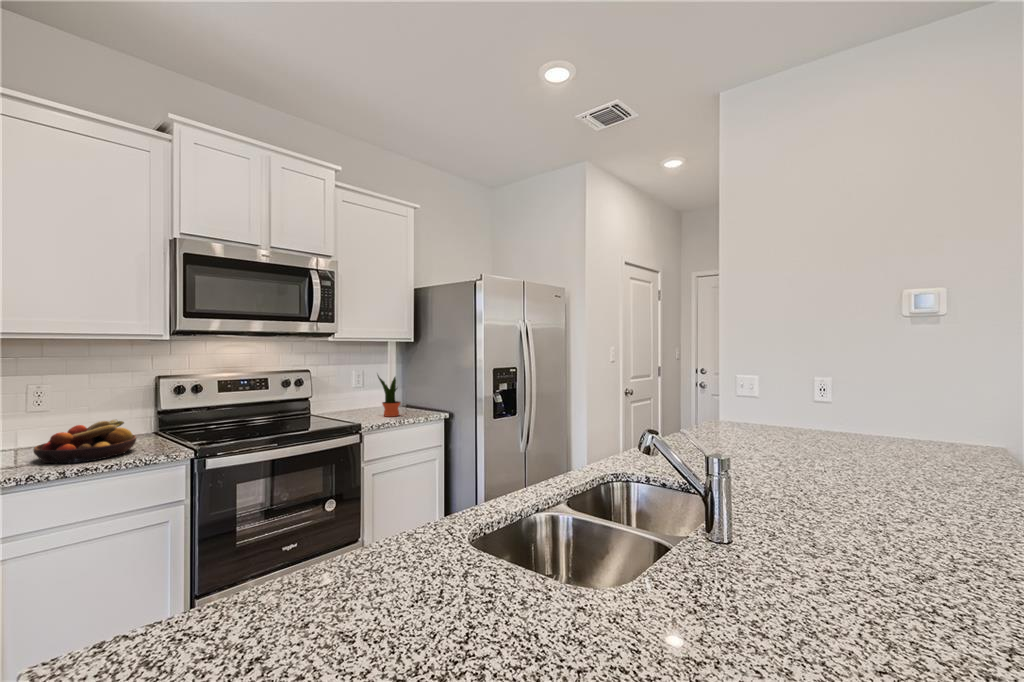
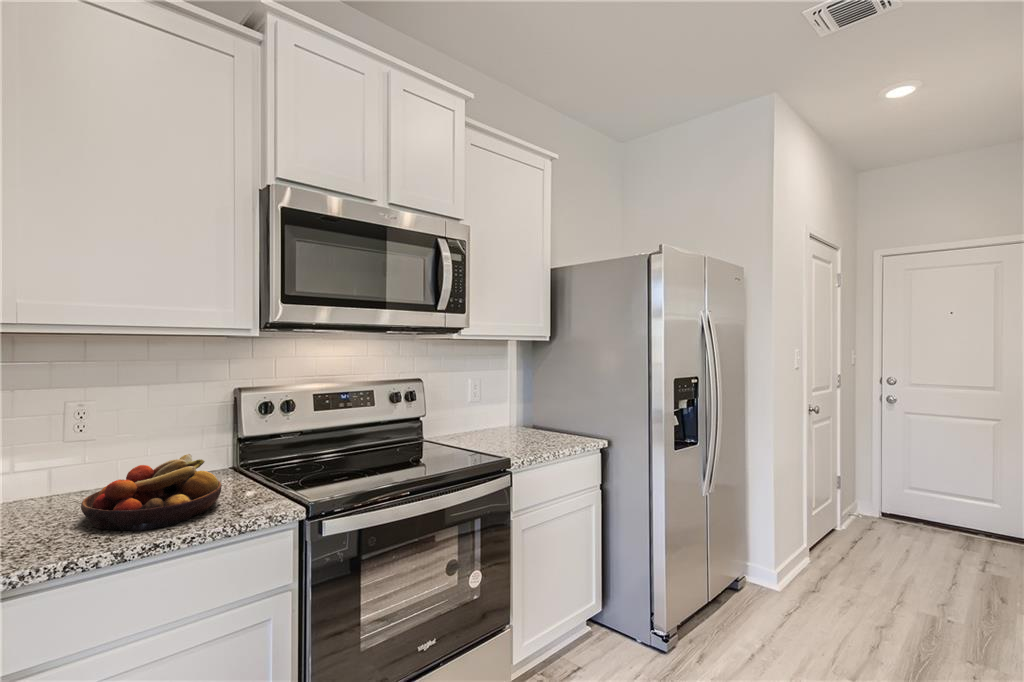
potted plant: present [377,375,401,417] -> none [512,383,545,446]

